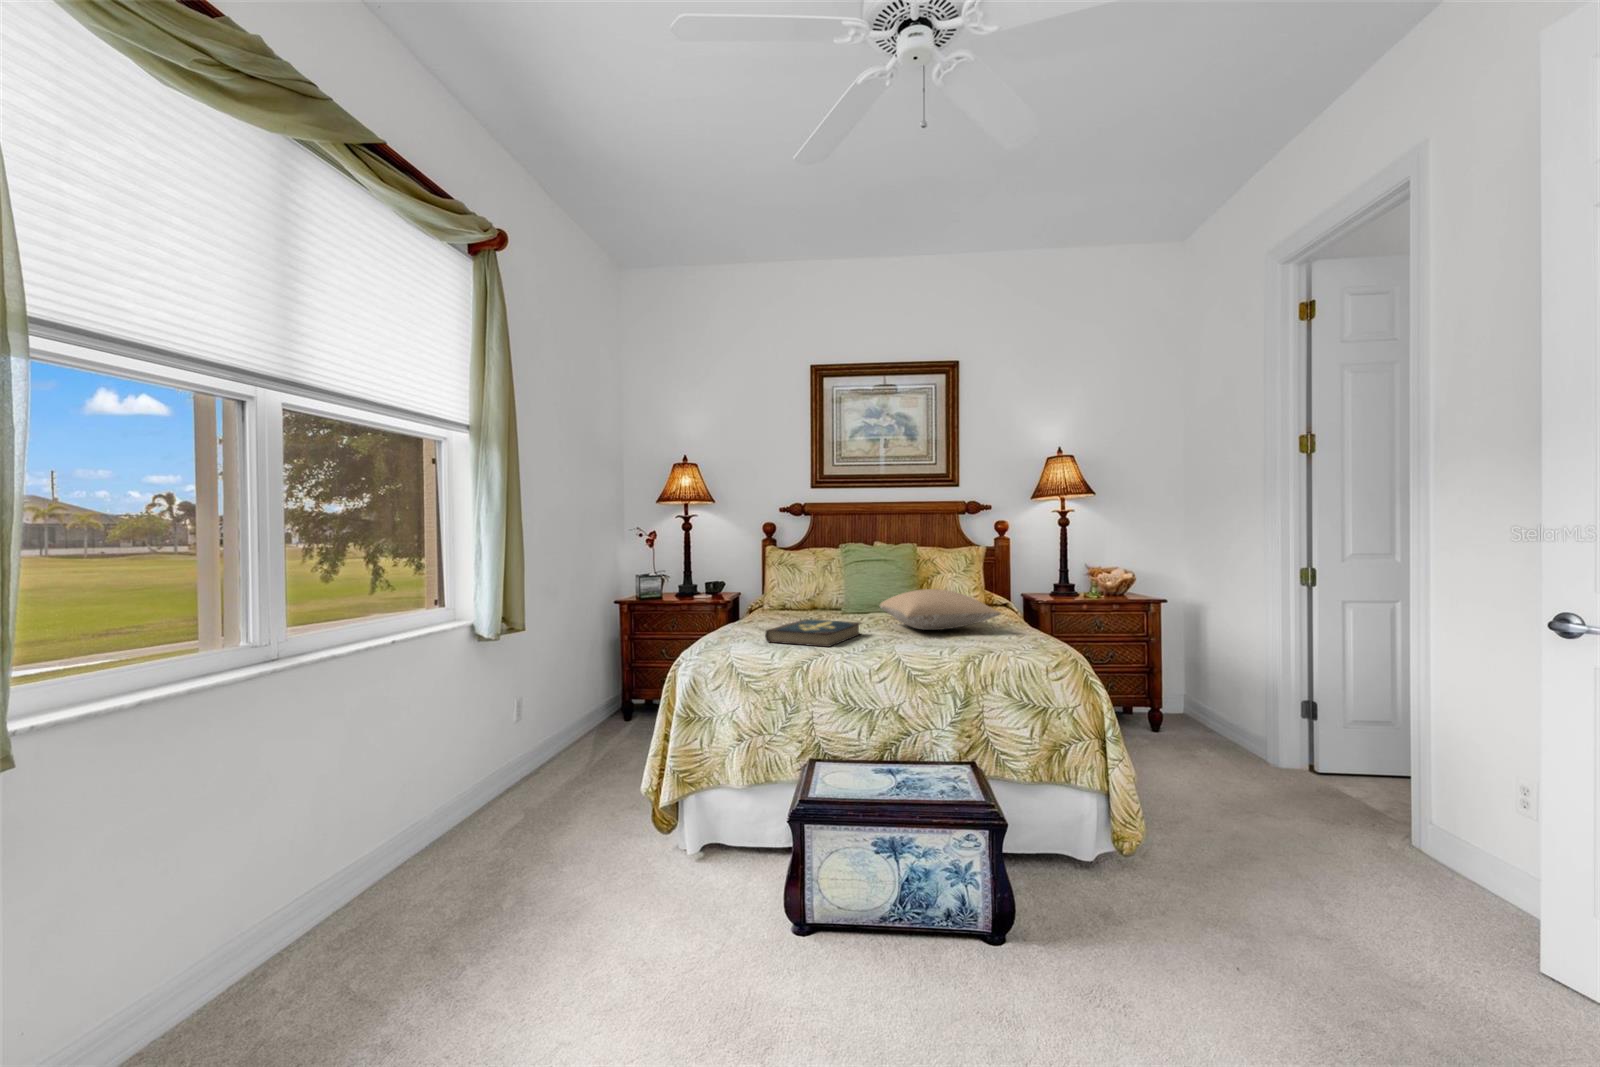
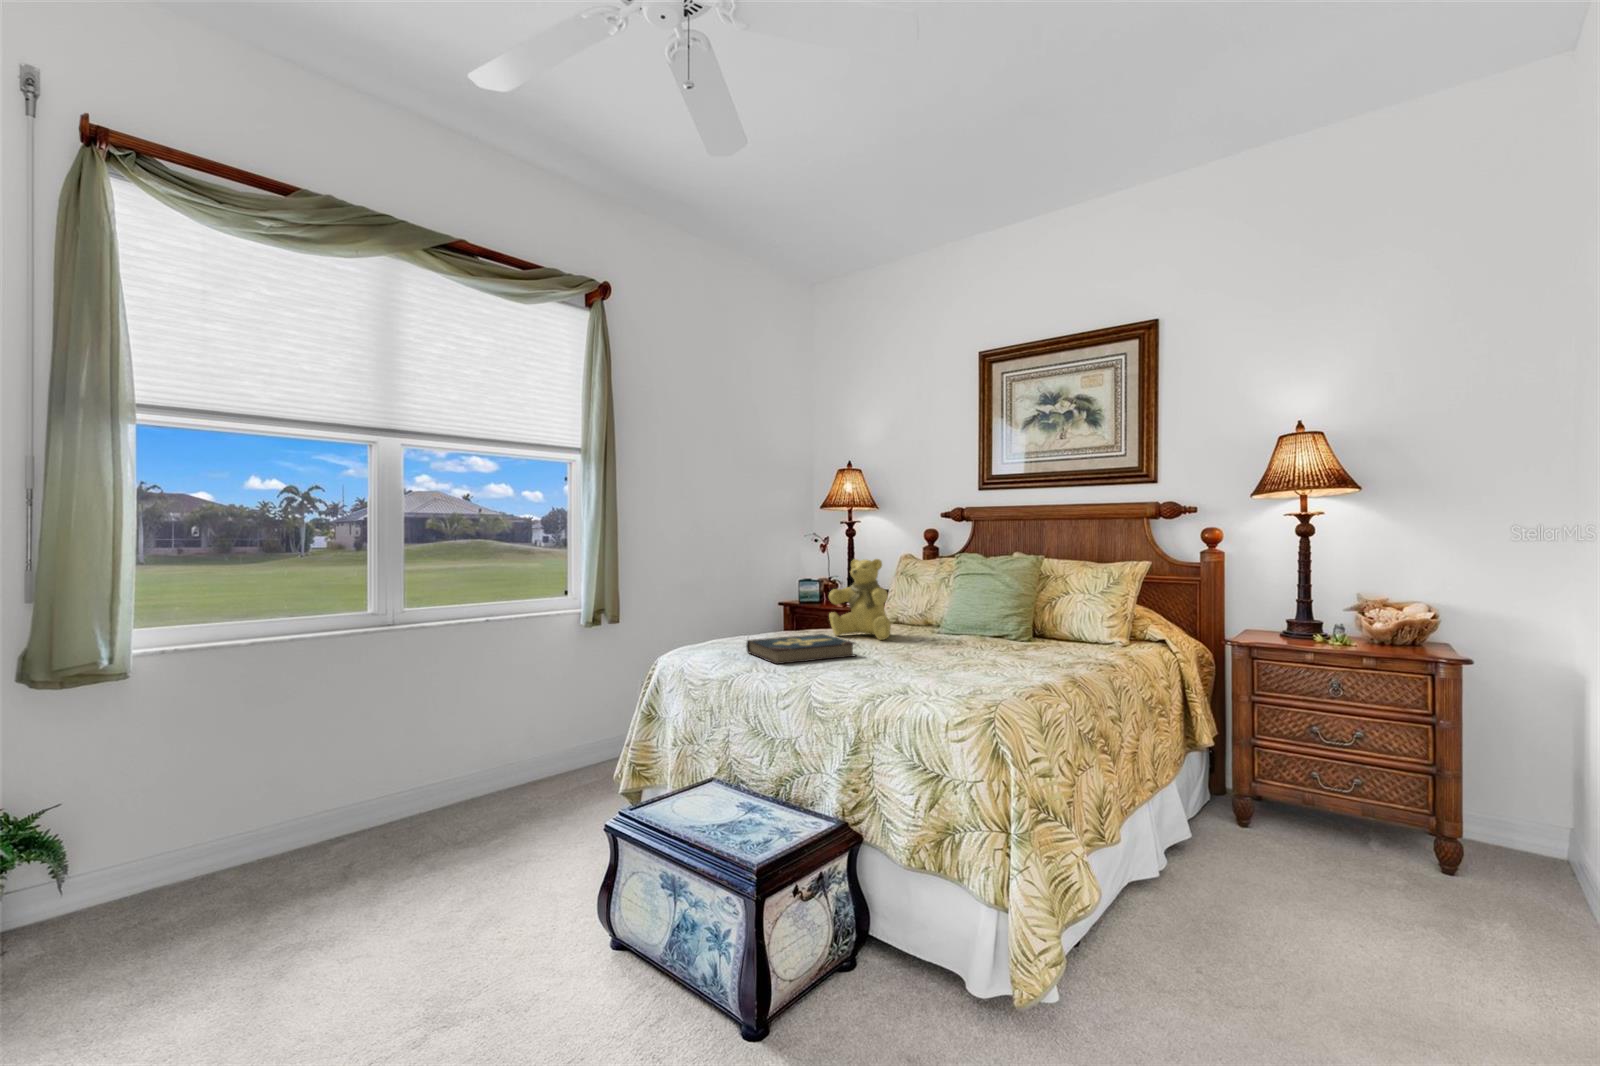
teddy bear: none [772,549,838,622] -> present [829,559,891,640]
pillow: present [880,589,1001,630] -> none [883,612,1023,661]

